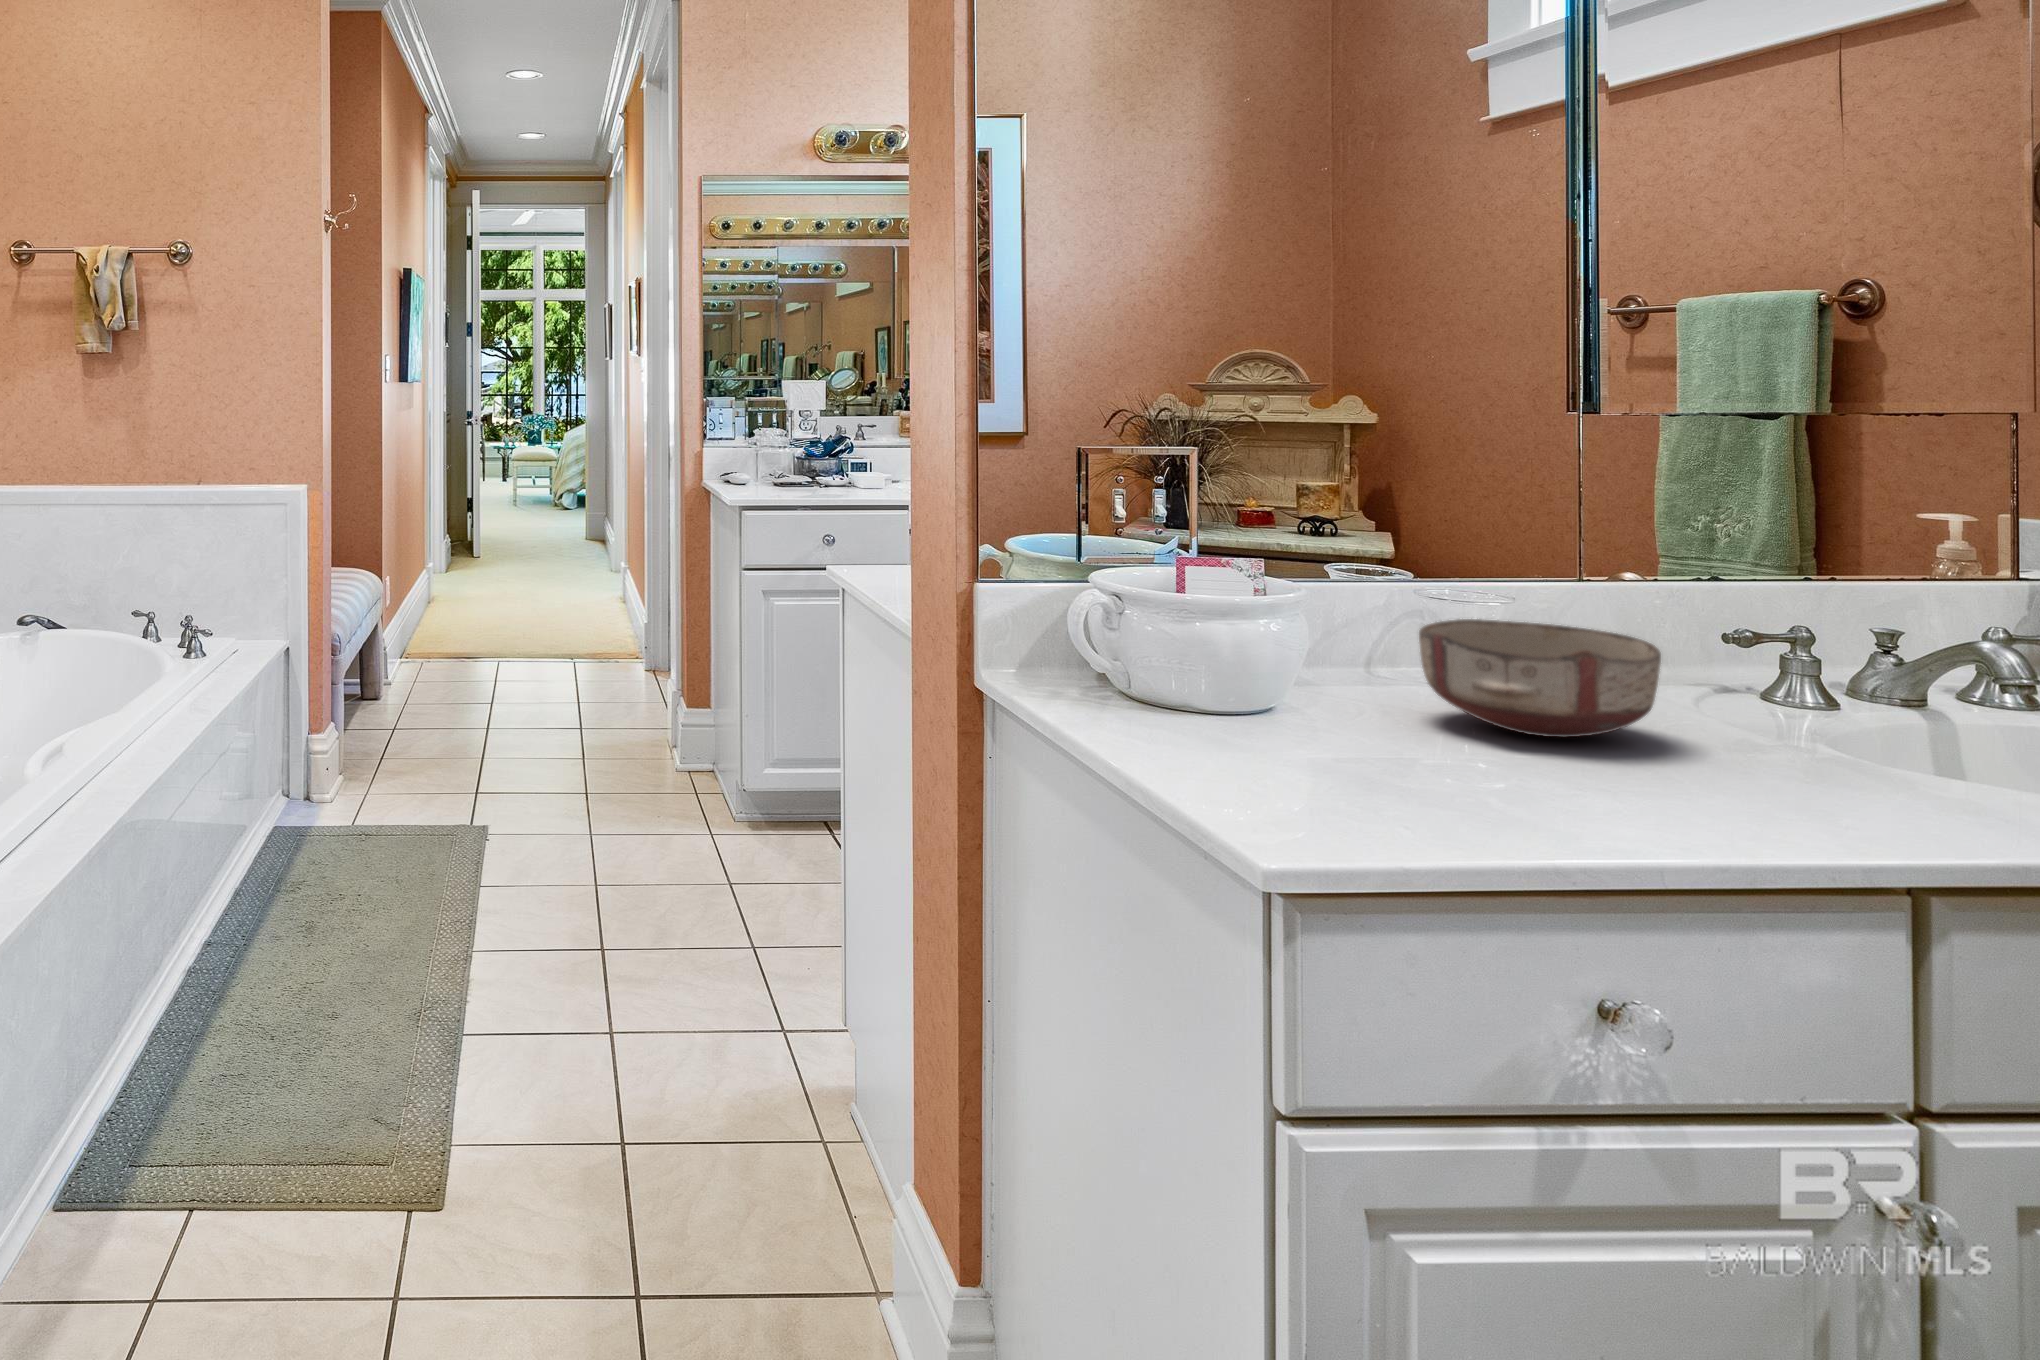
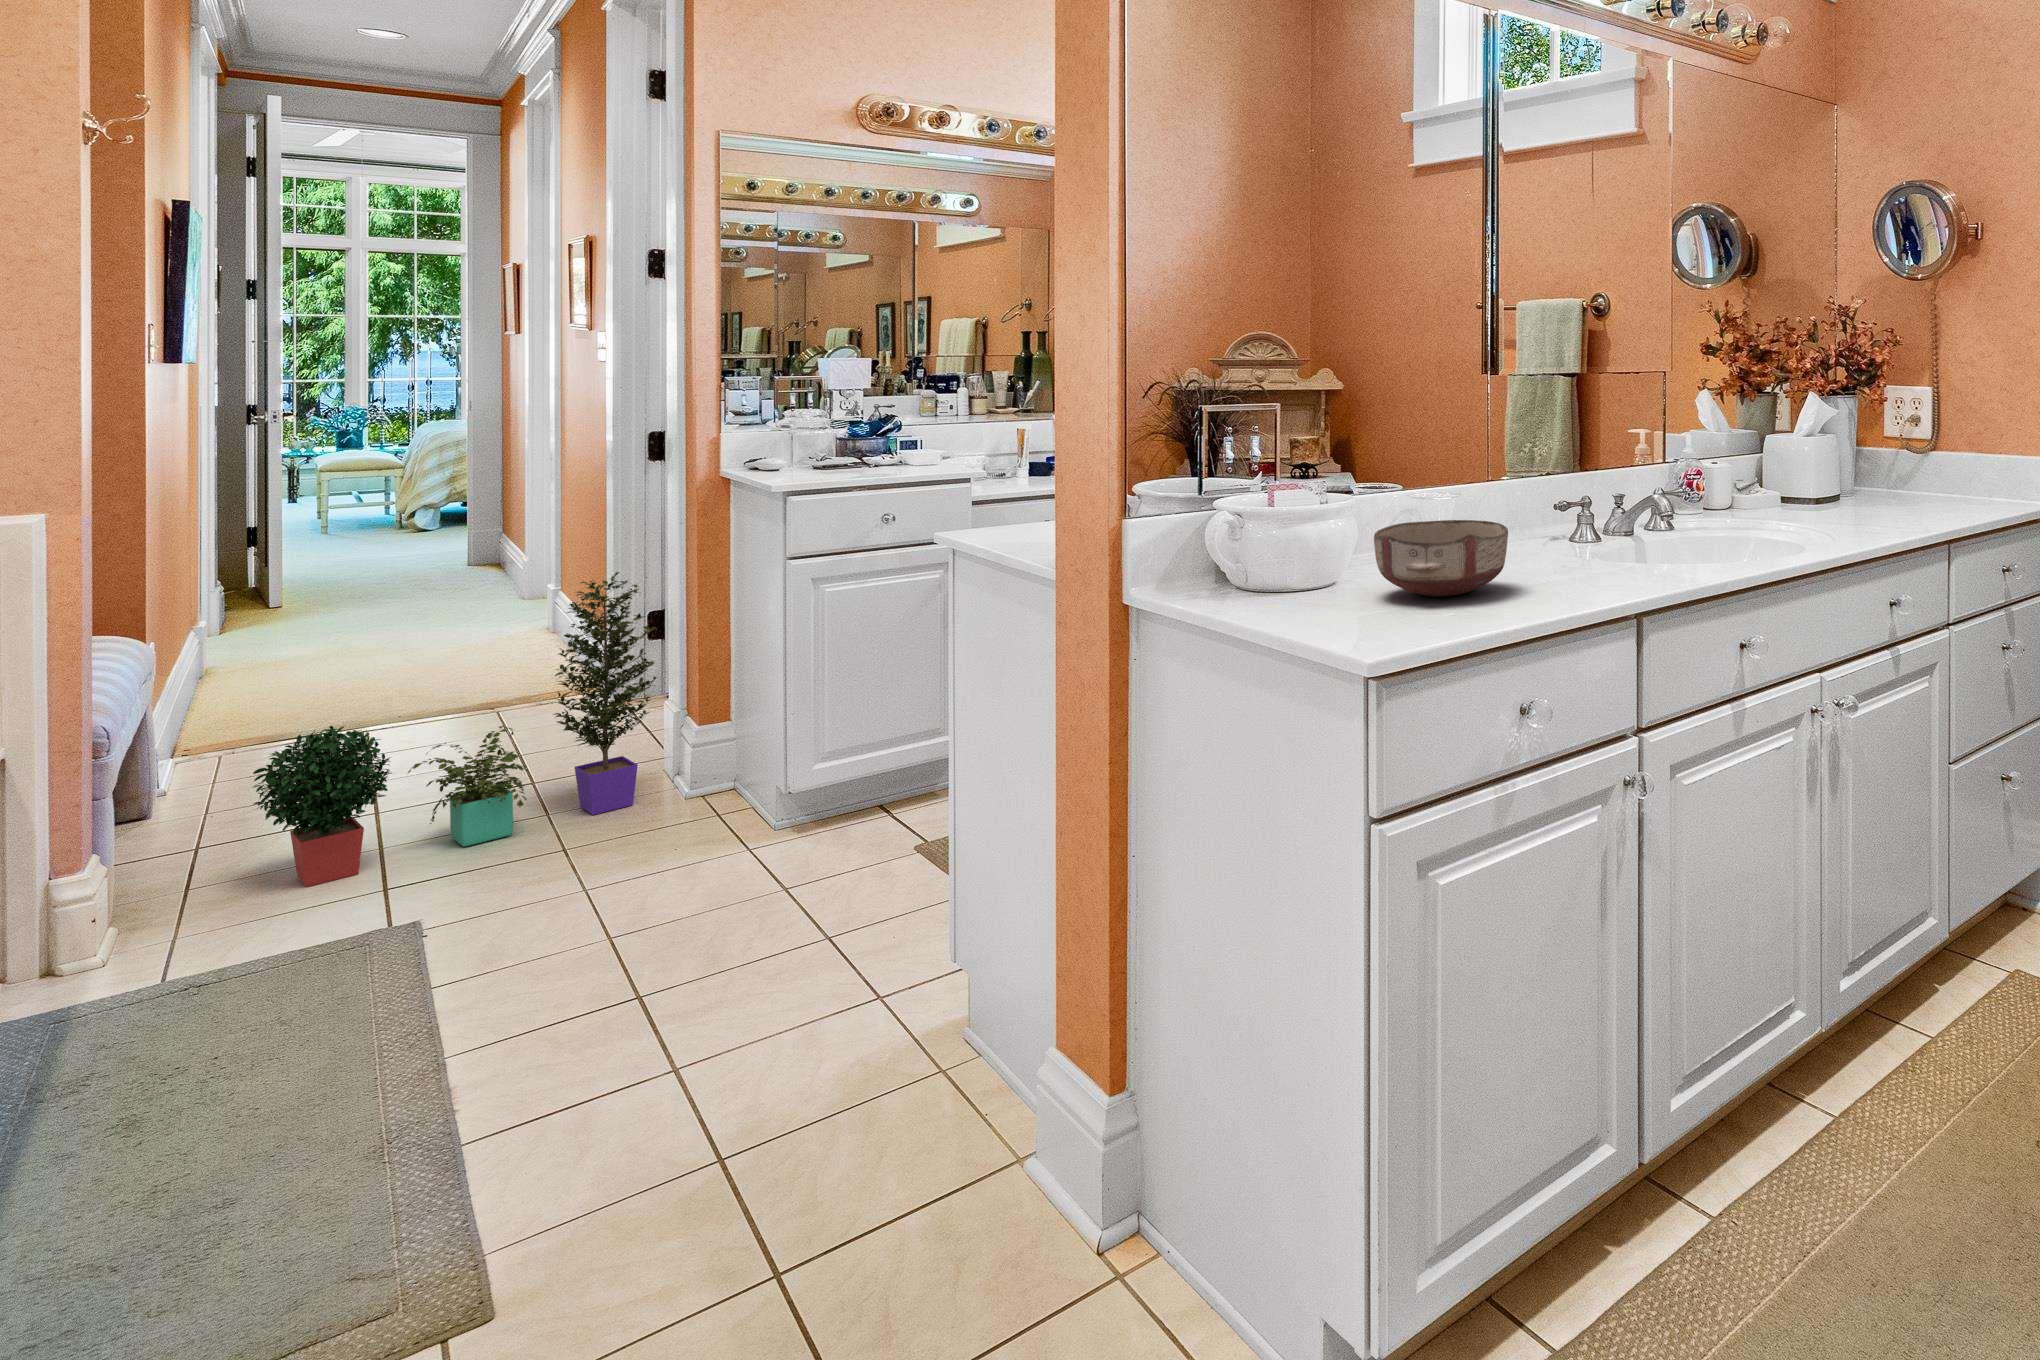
potted plant: none [416,563,681,782] -> present [253,572,657,887]

